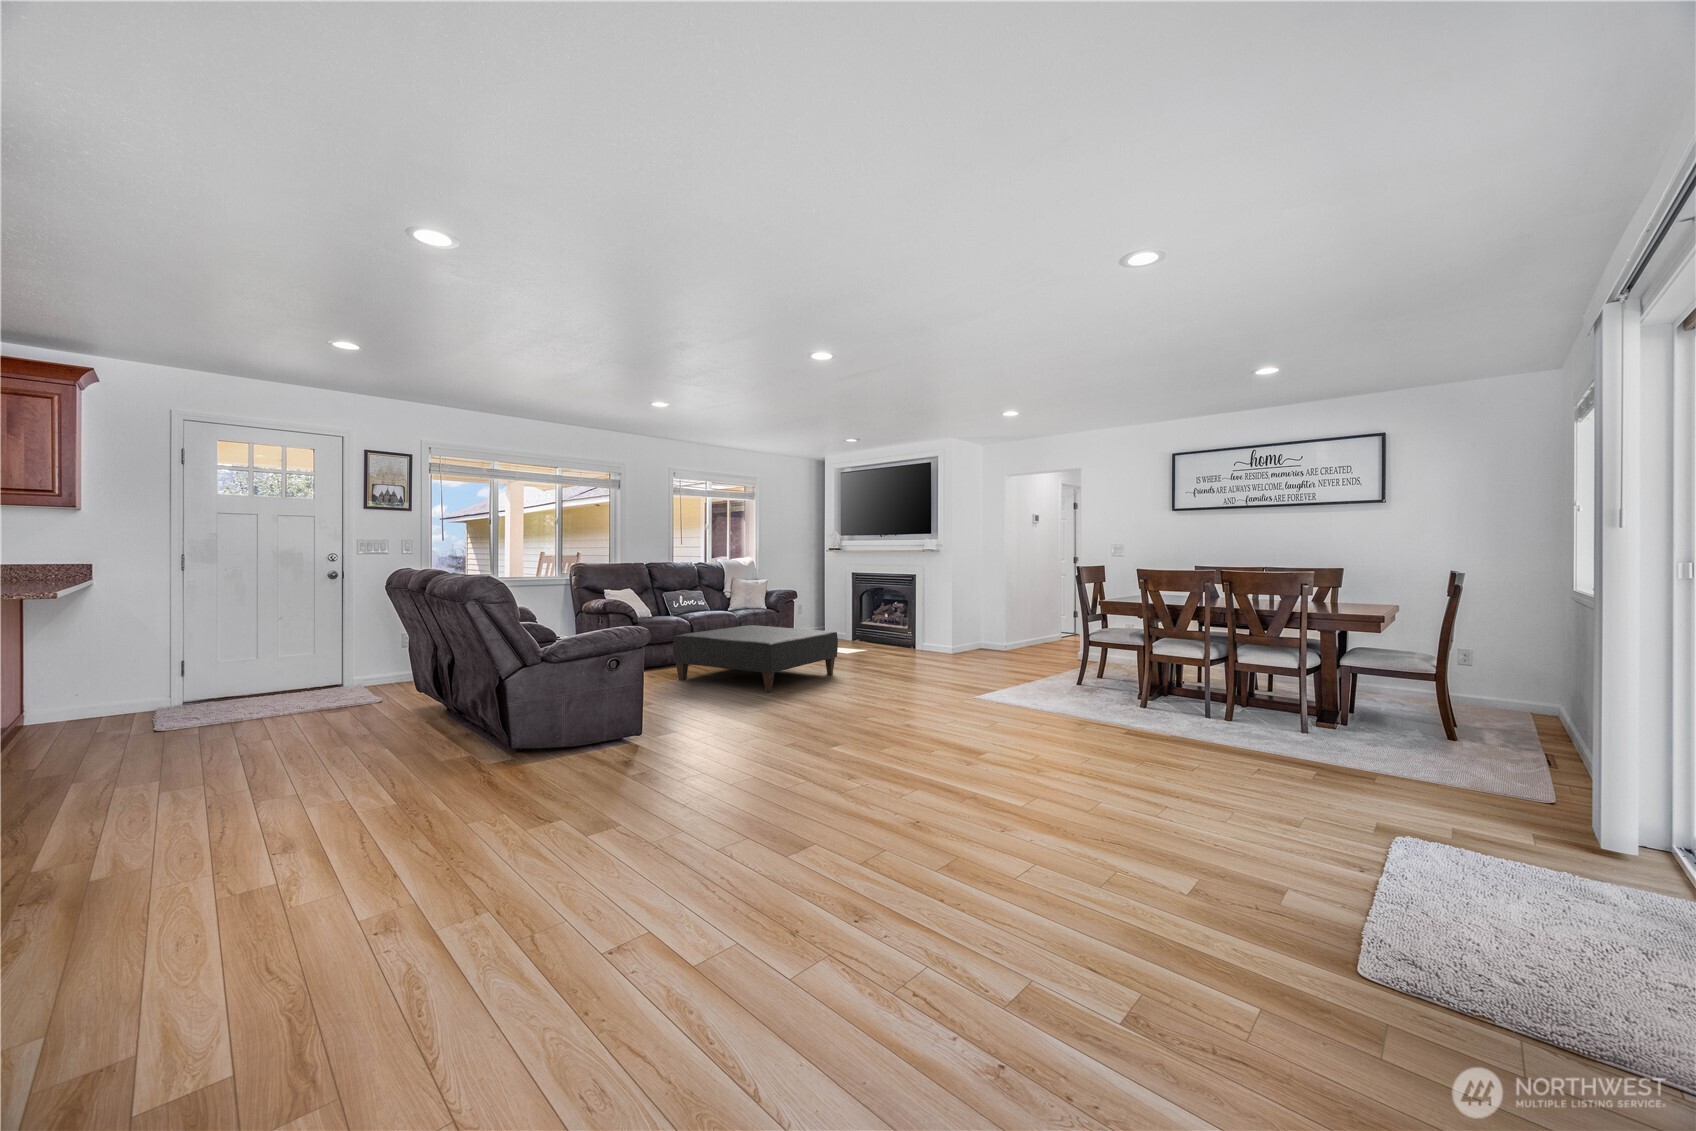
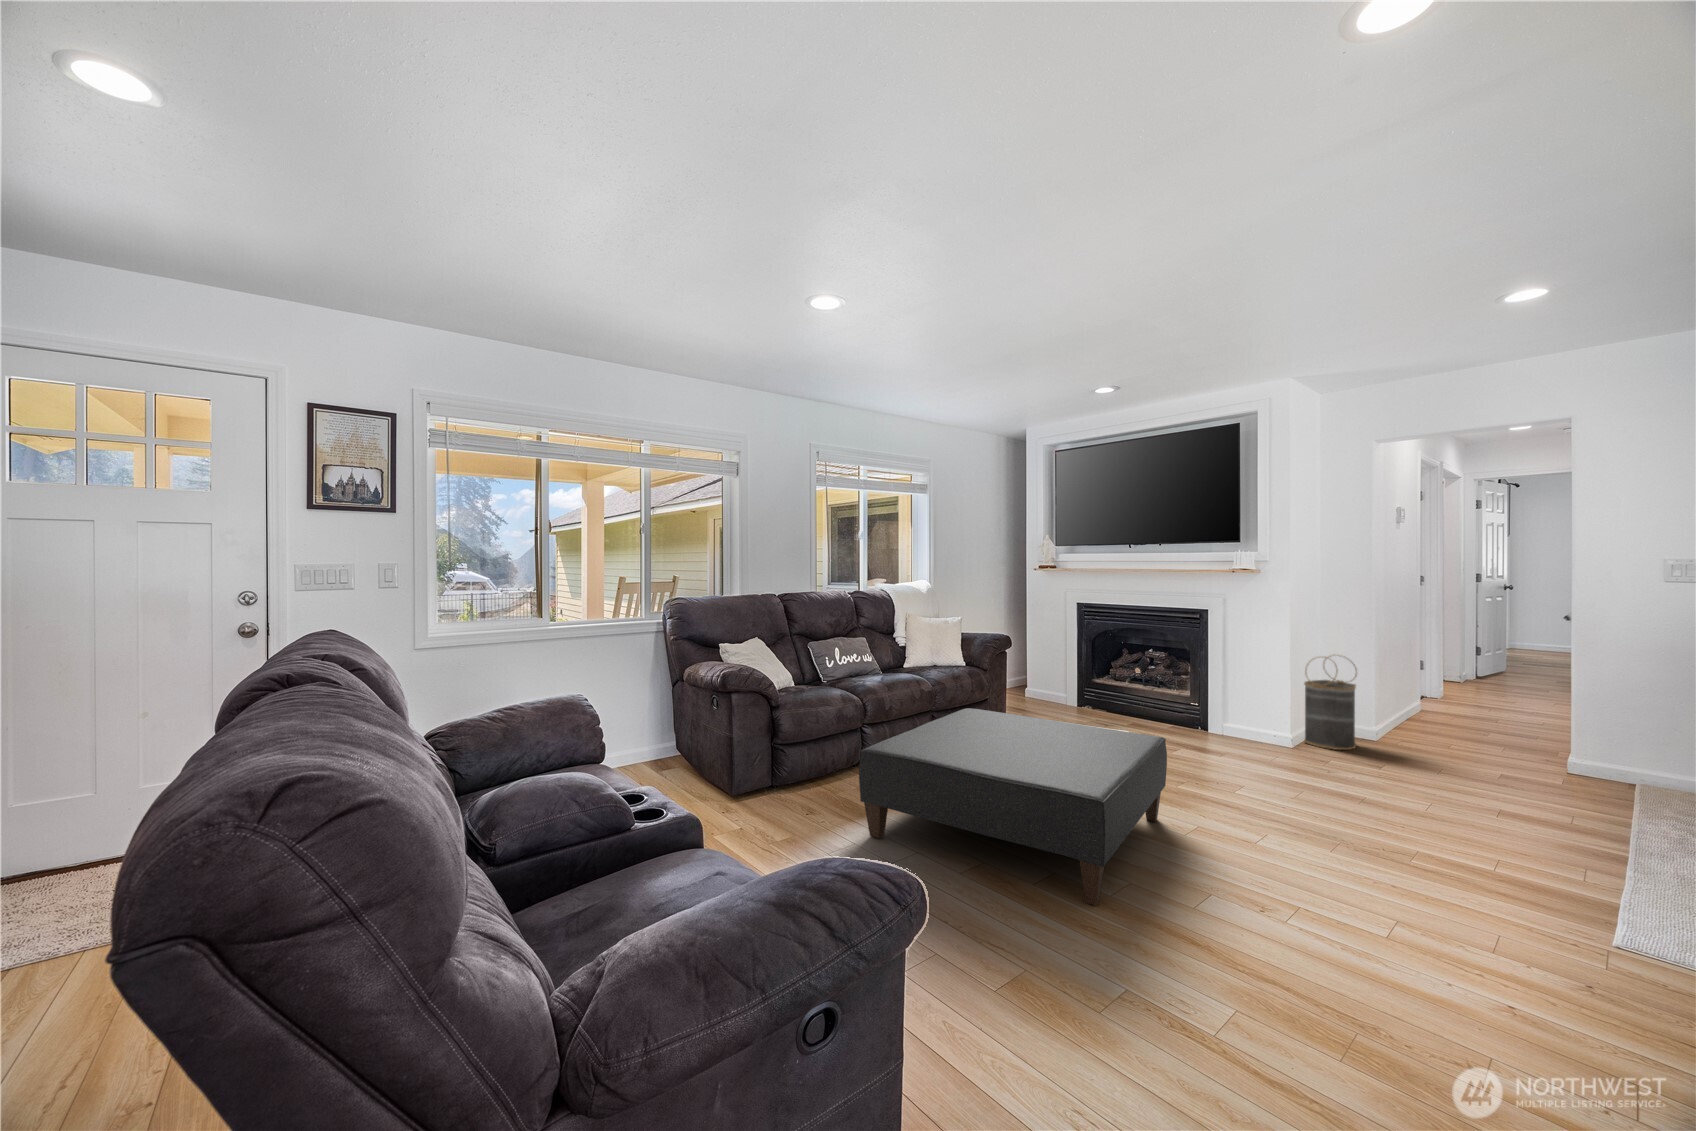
basket: none [960,600,988,653] -> present [1304,656,1357,750]

